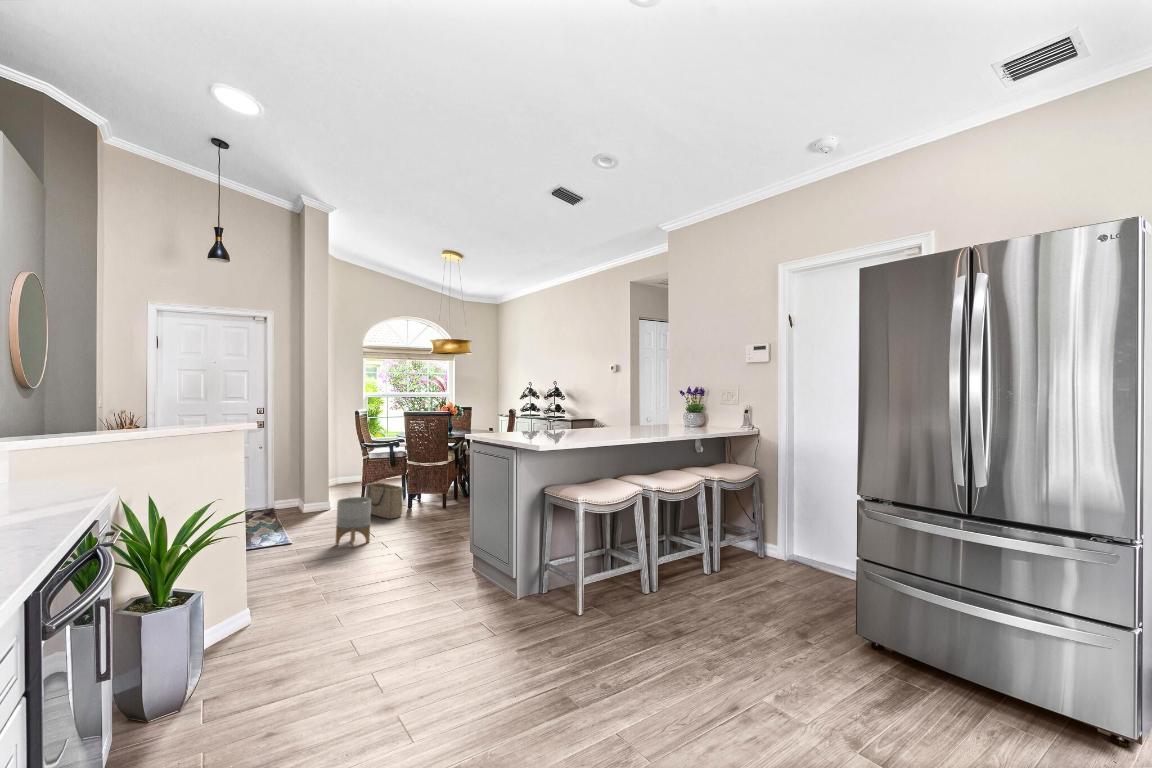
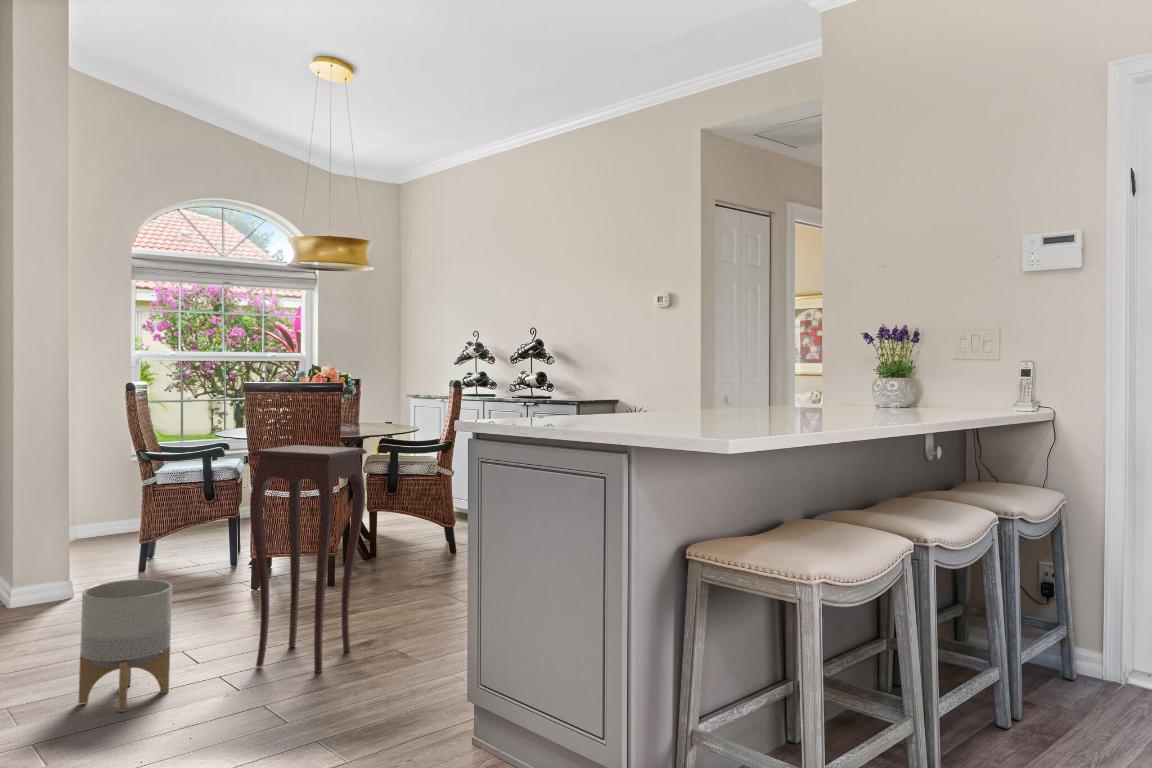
side table: none [403,443,452,539] -> present [250,445,367,673]
basket: present [365,482,404,519] -> none [150,536,244,619]

